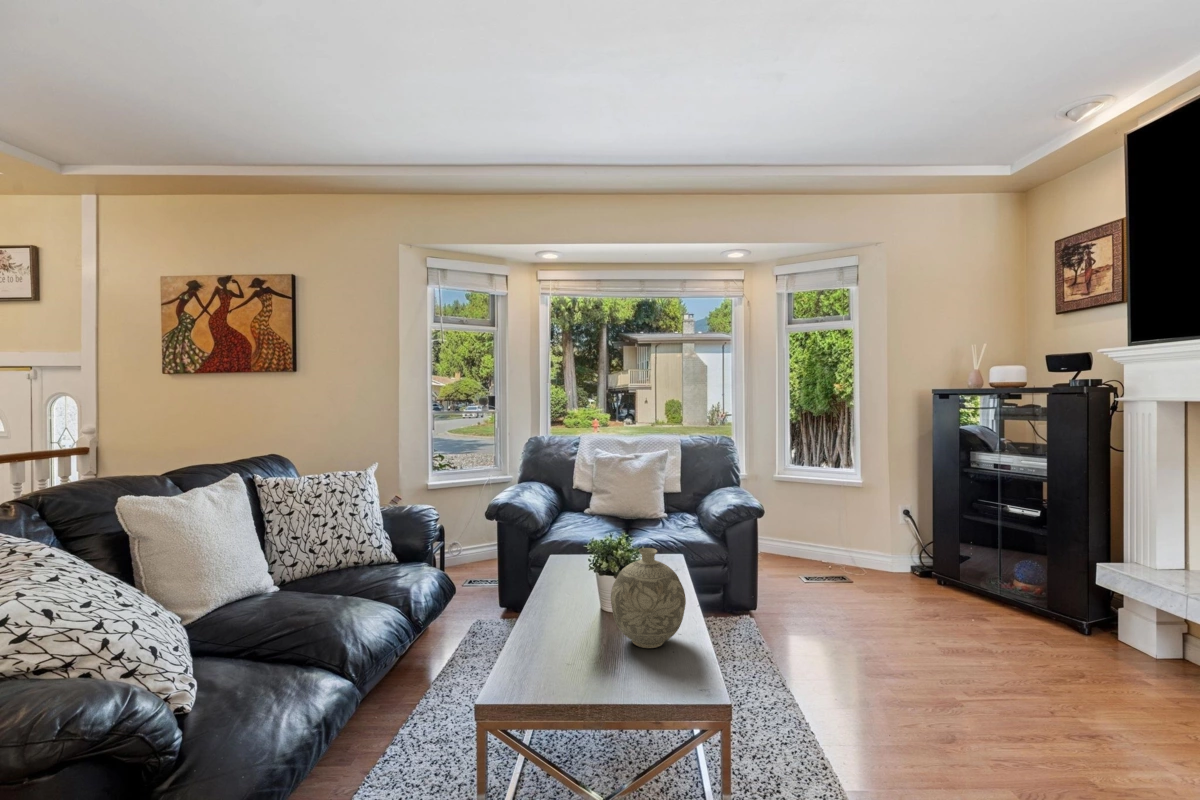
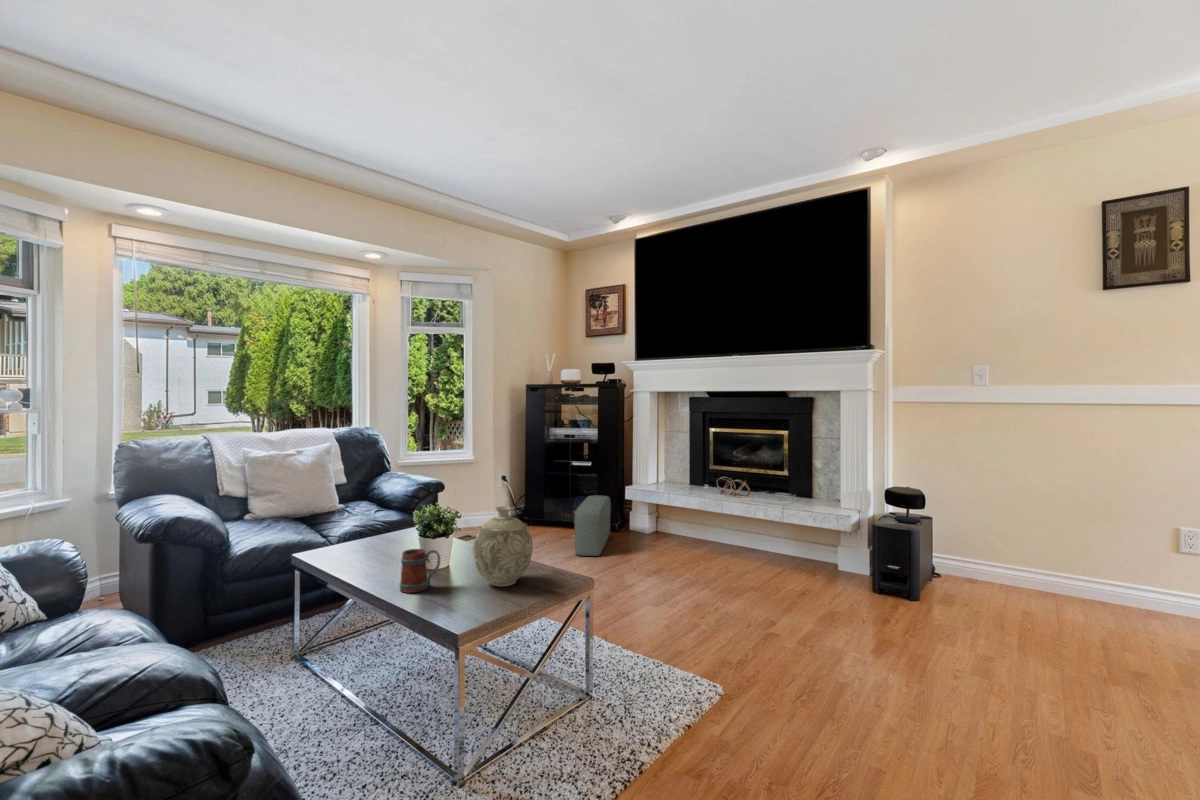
pouf: none [959,561,1062,657] -> present [574,495,611,556]
mug: none [554,574,594,622] -> present [400,549,440,593]

